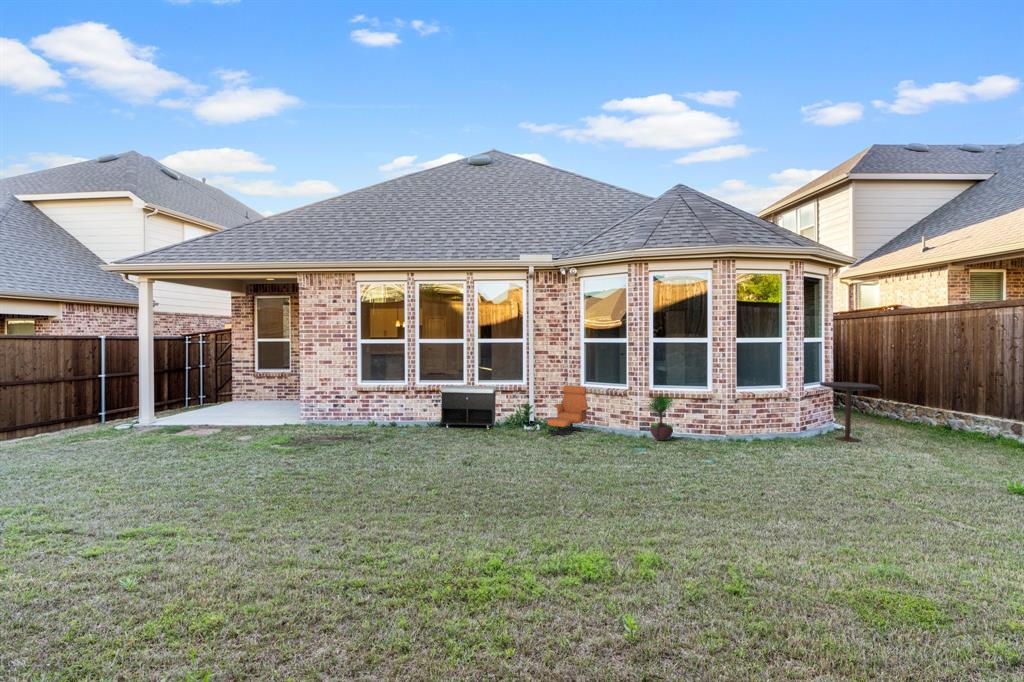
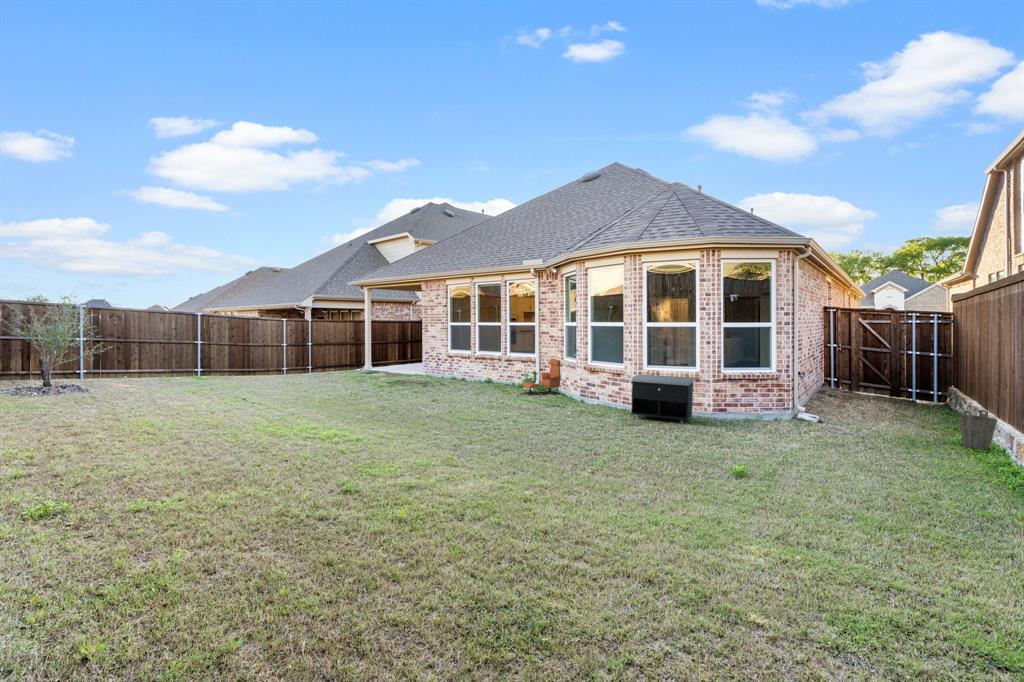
pedestal table: present [820,382,880,442] -> none [740,368,801,429]
storage bench: present [441,385,496,429] -> present [631,374,693,423]
potted tree: present [648,395,673,441] -> none [569,364,596,405]
bucket: none [957,405,986,437] -> present [959,410,998,450]

